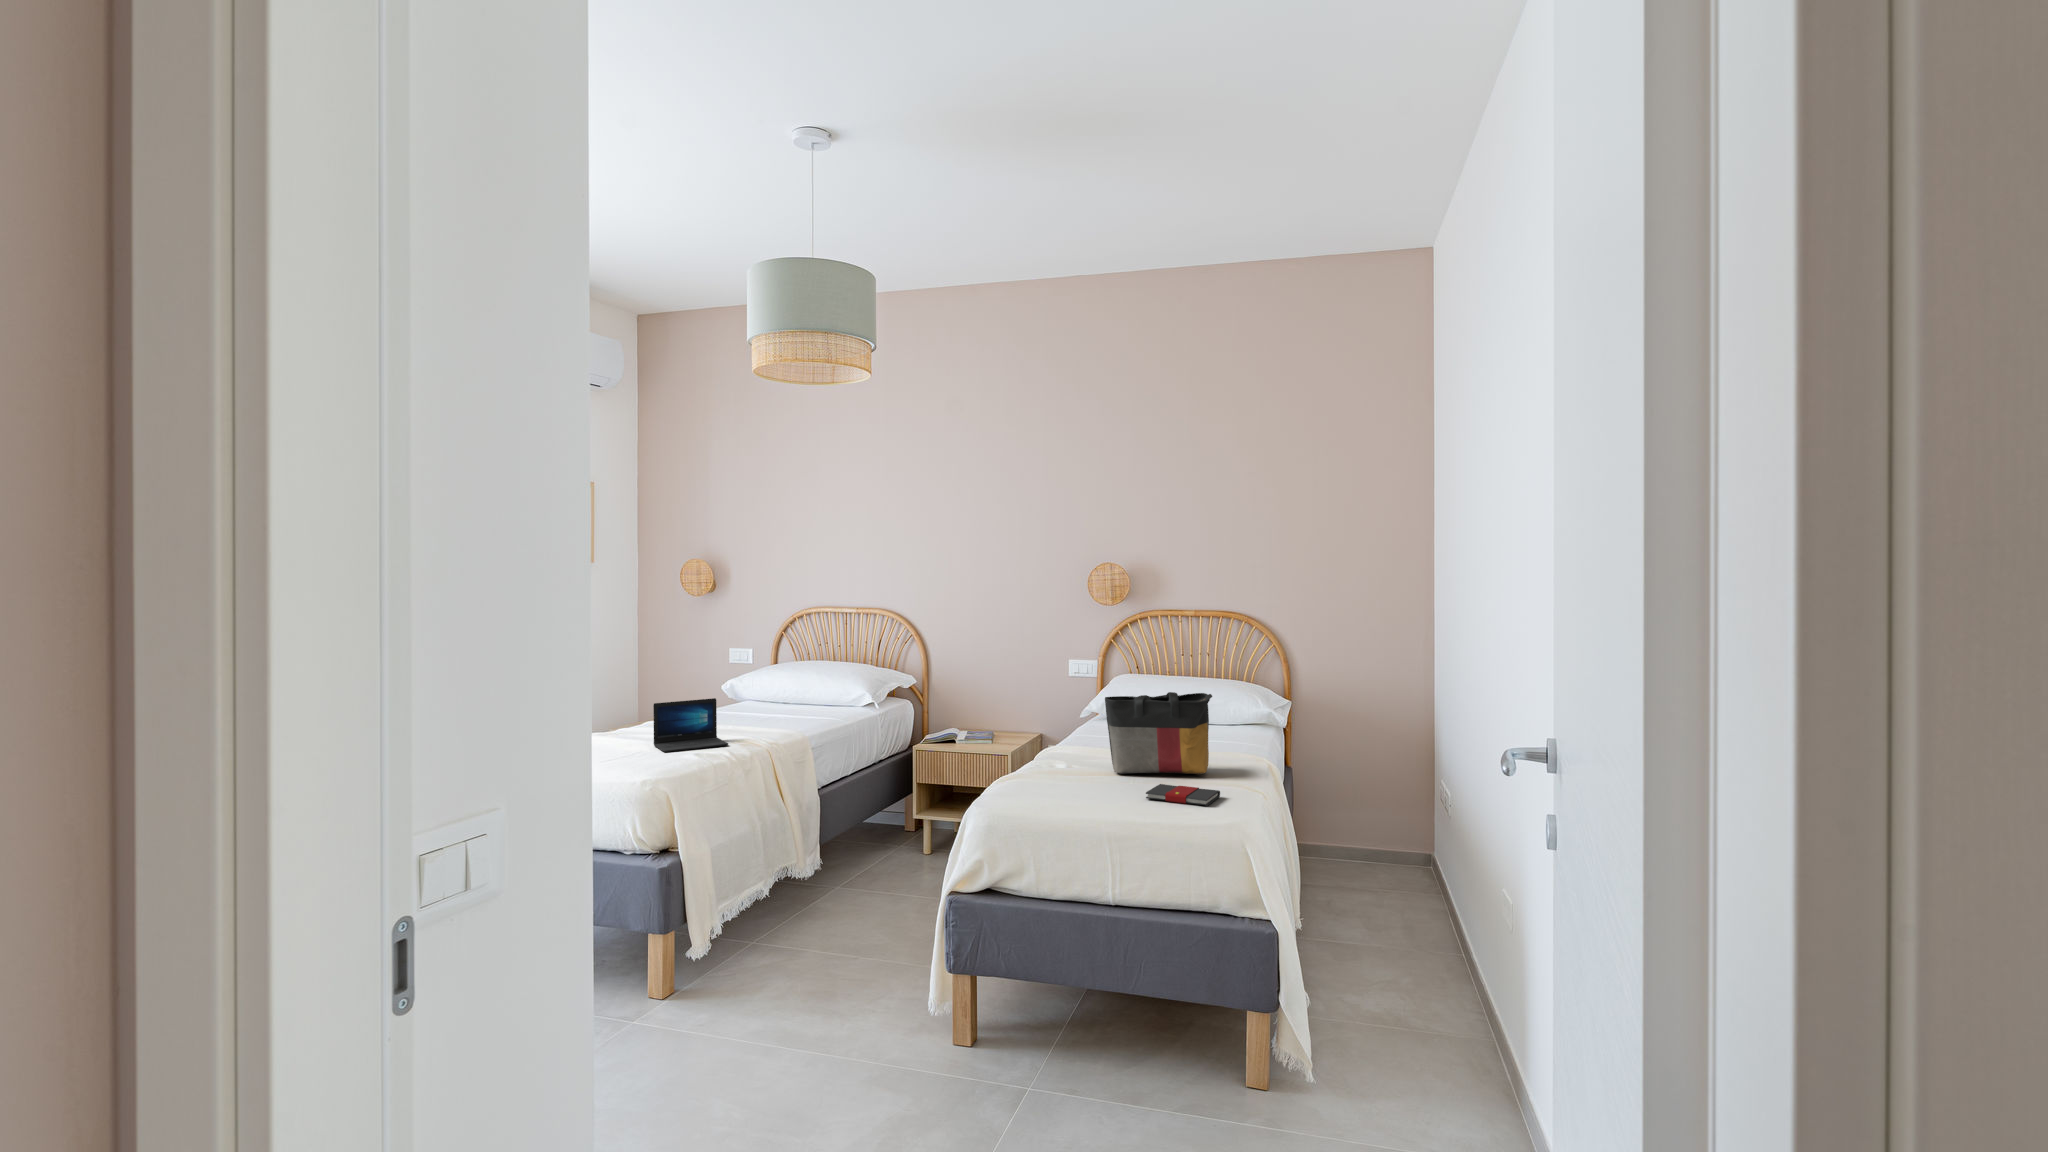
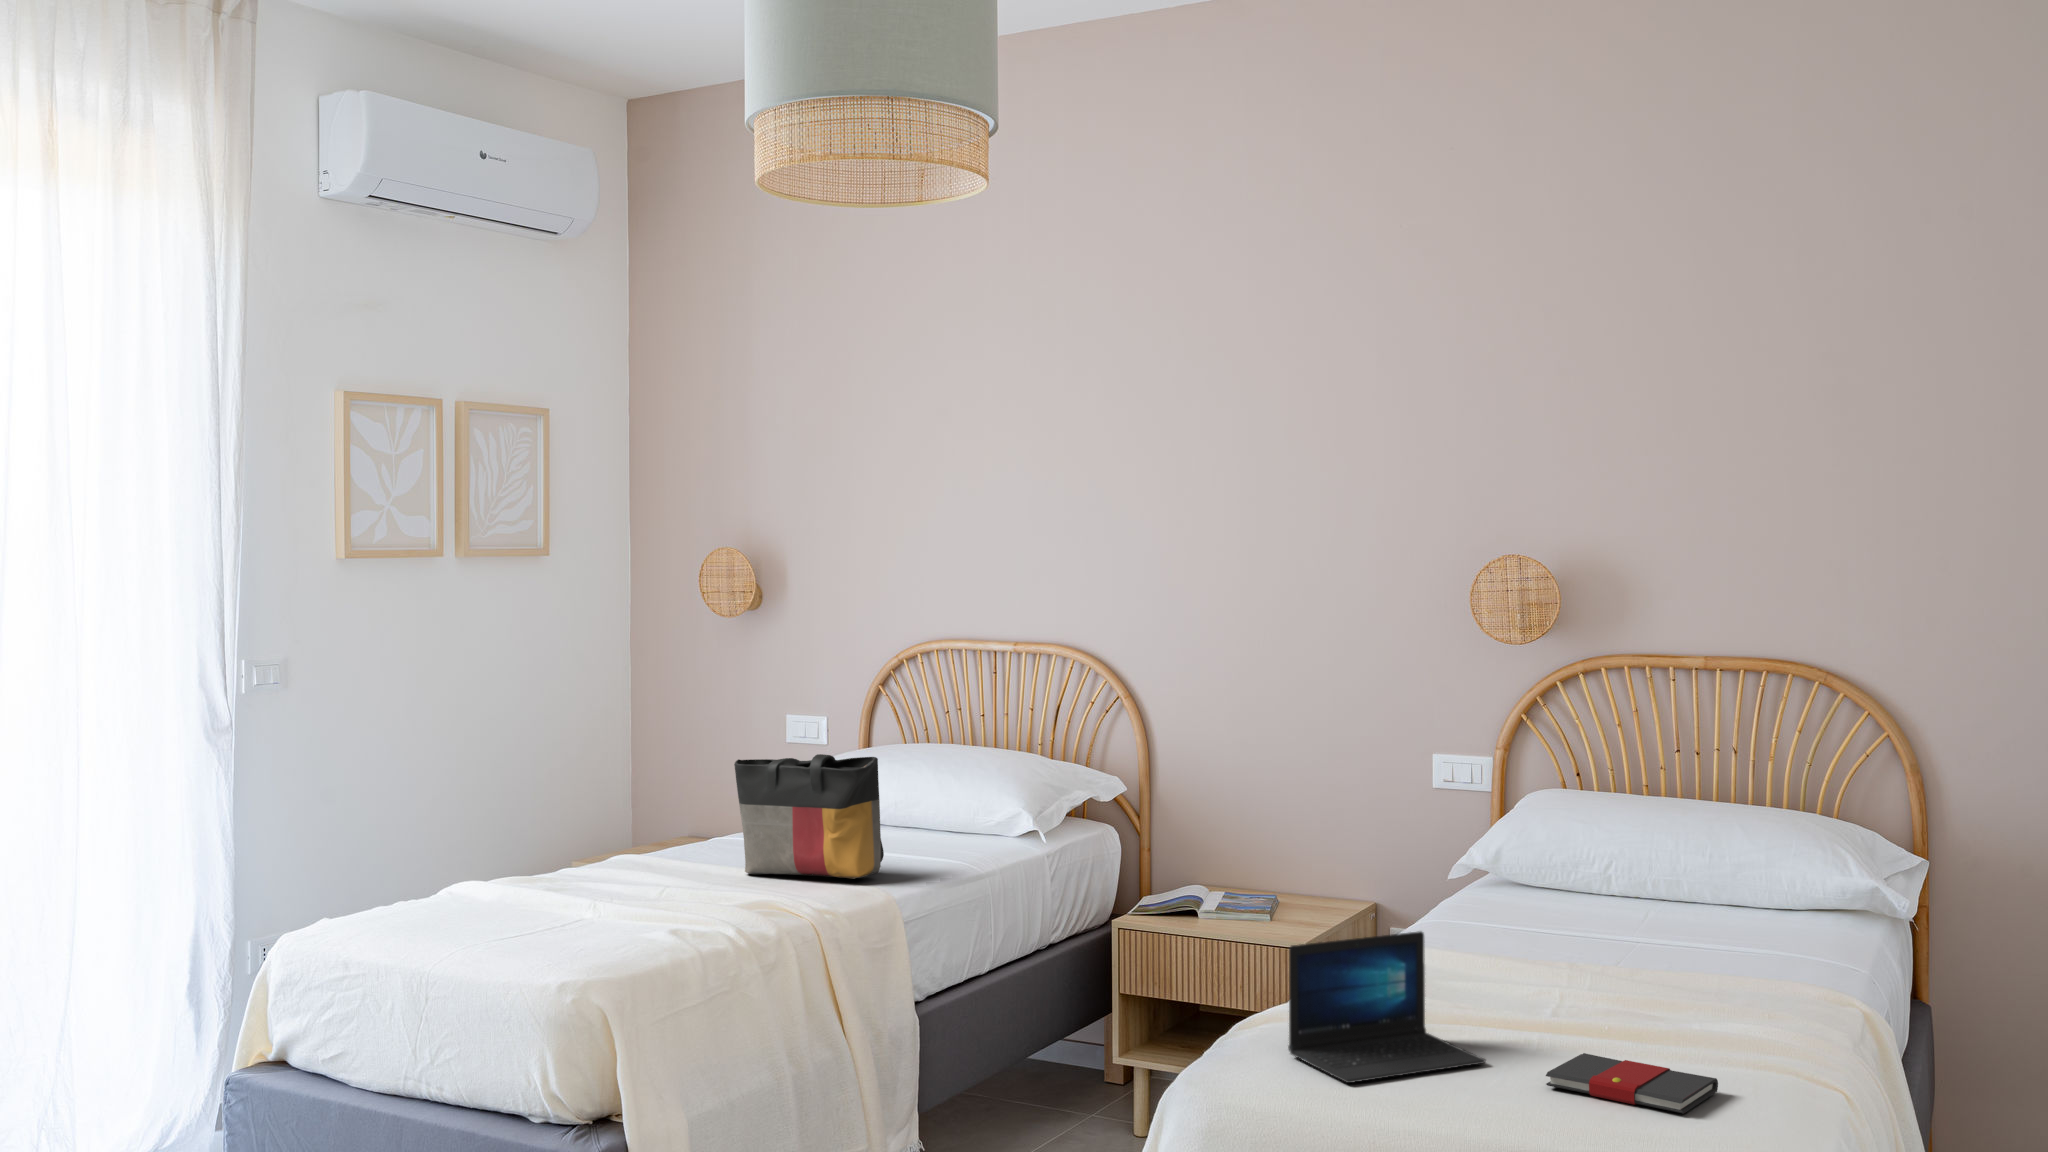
tote bag: present [1105,692,1212,774] -> present [734,754,884,879]
laptop: present [653,698,728,752] -> present [1288,931,1486,1083]

